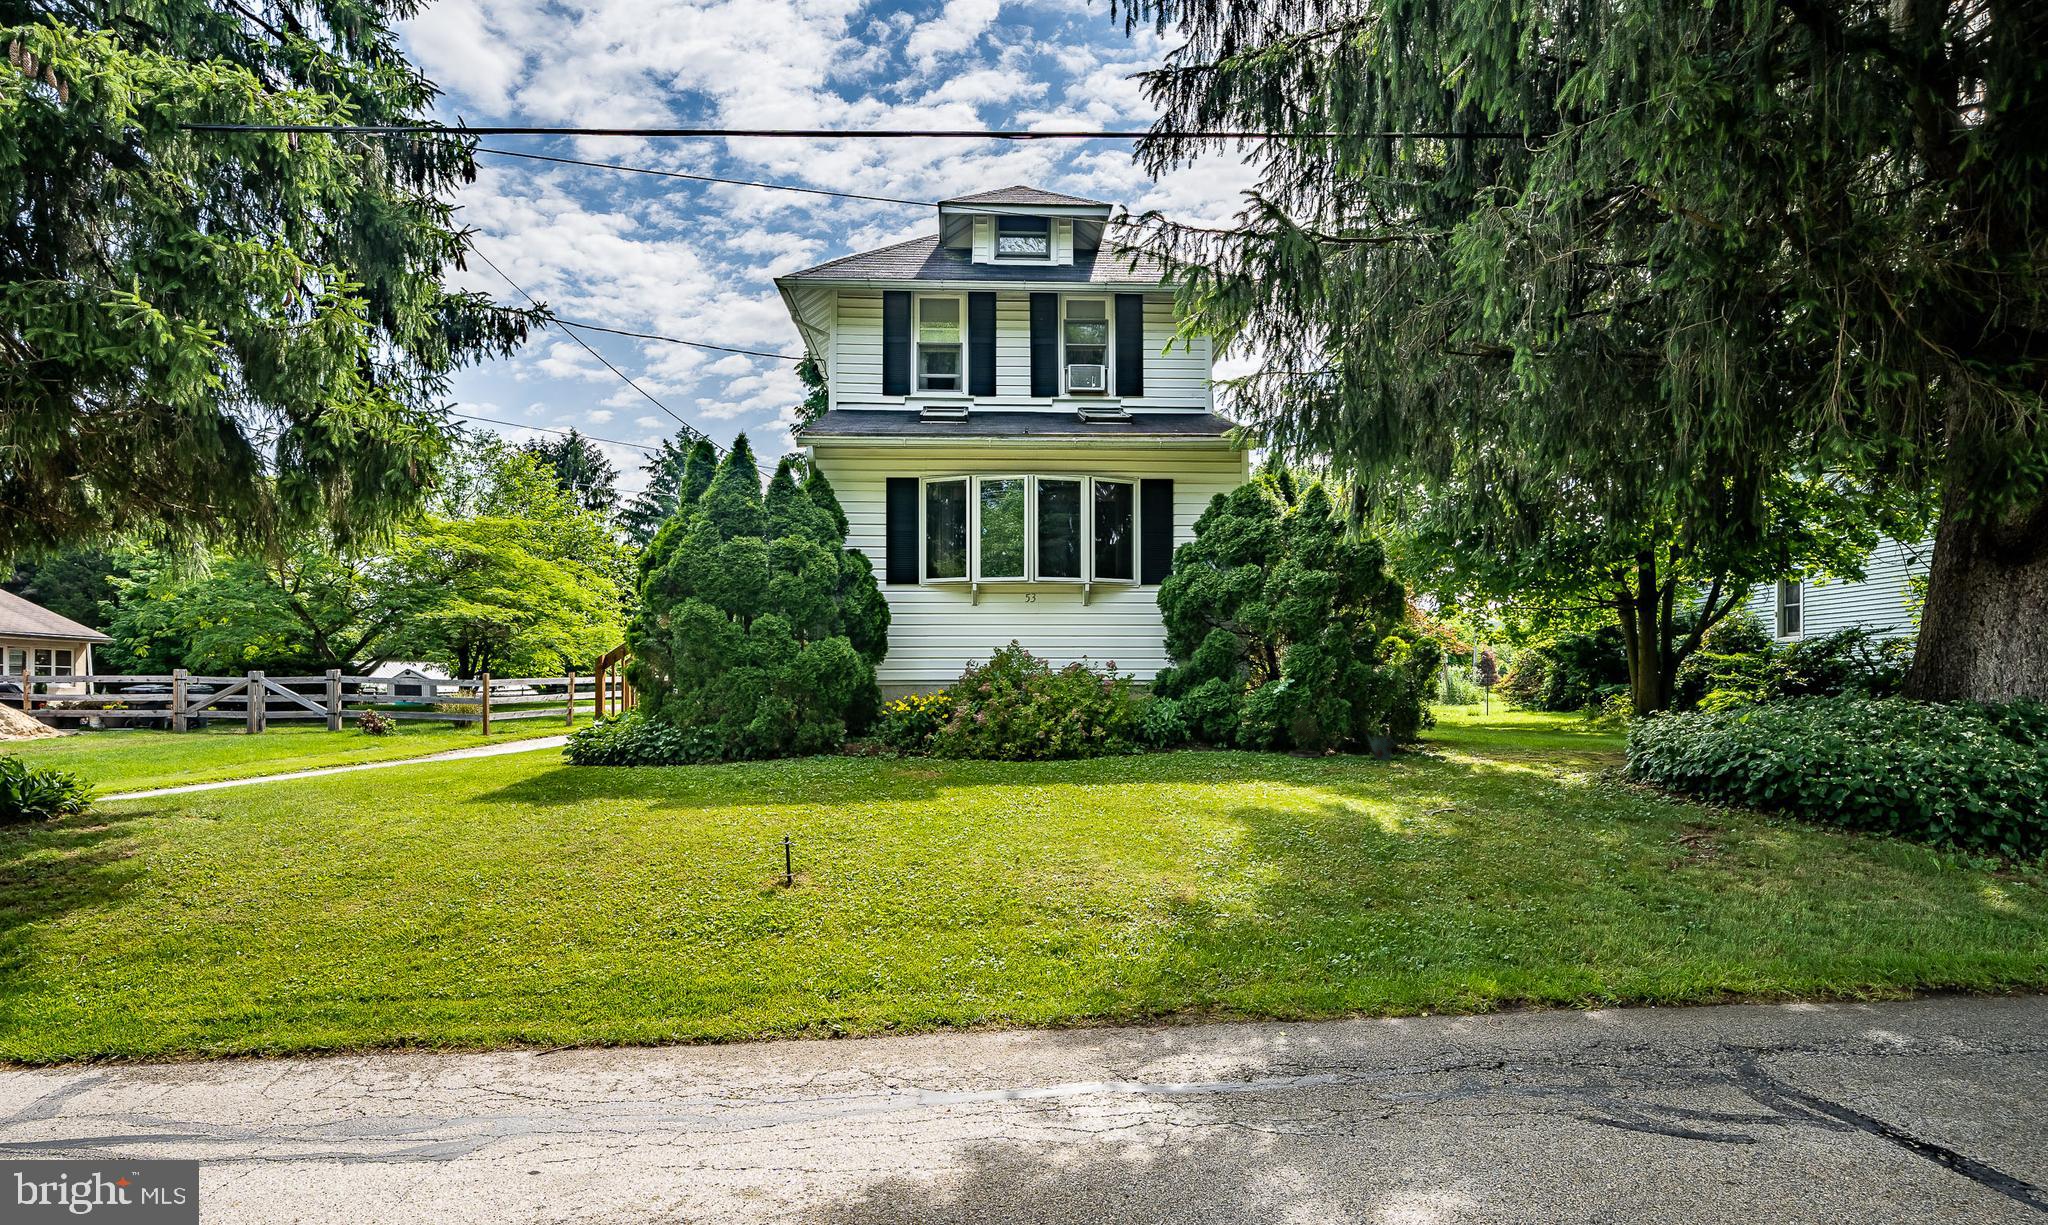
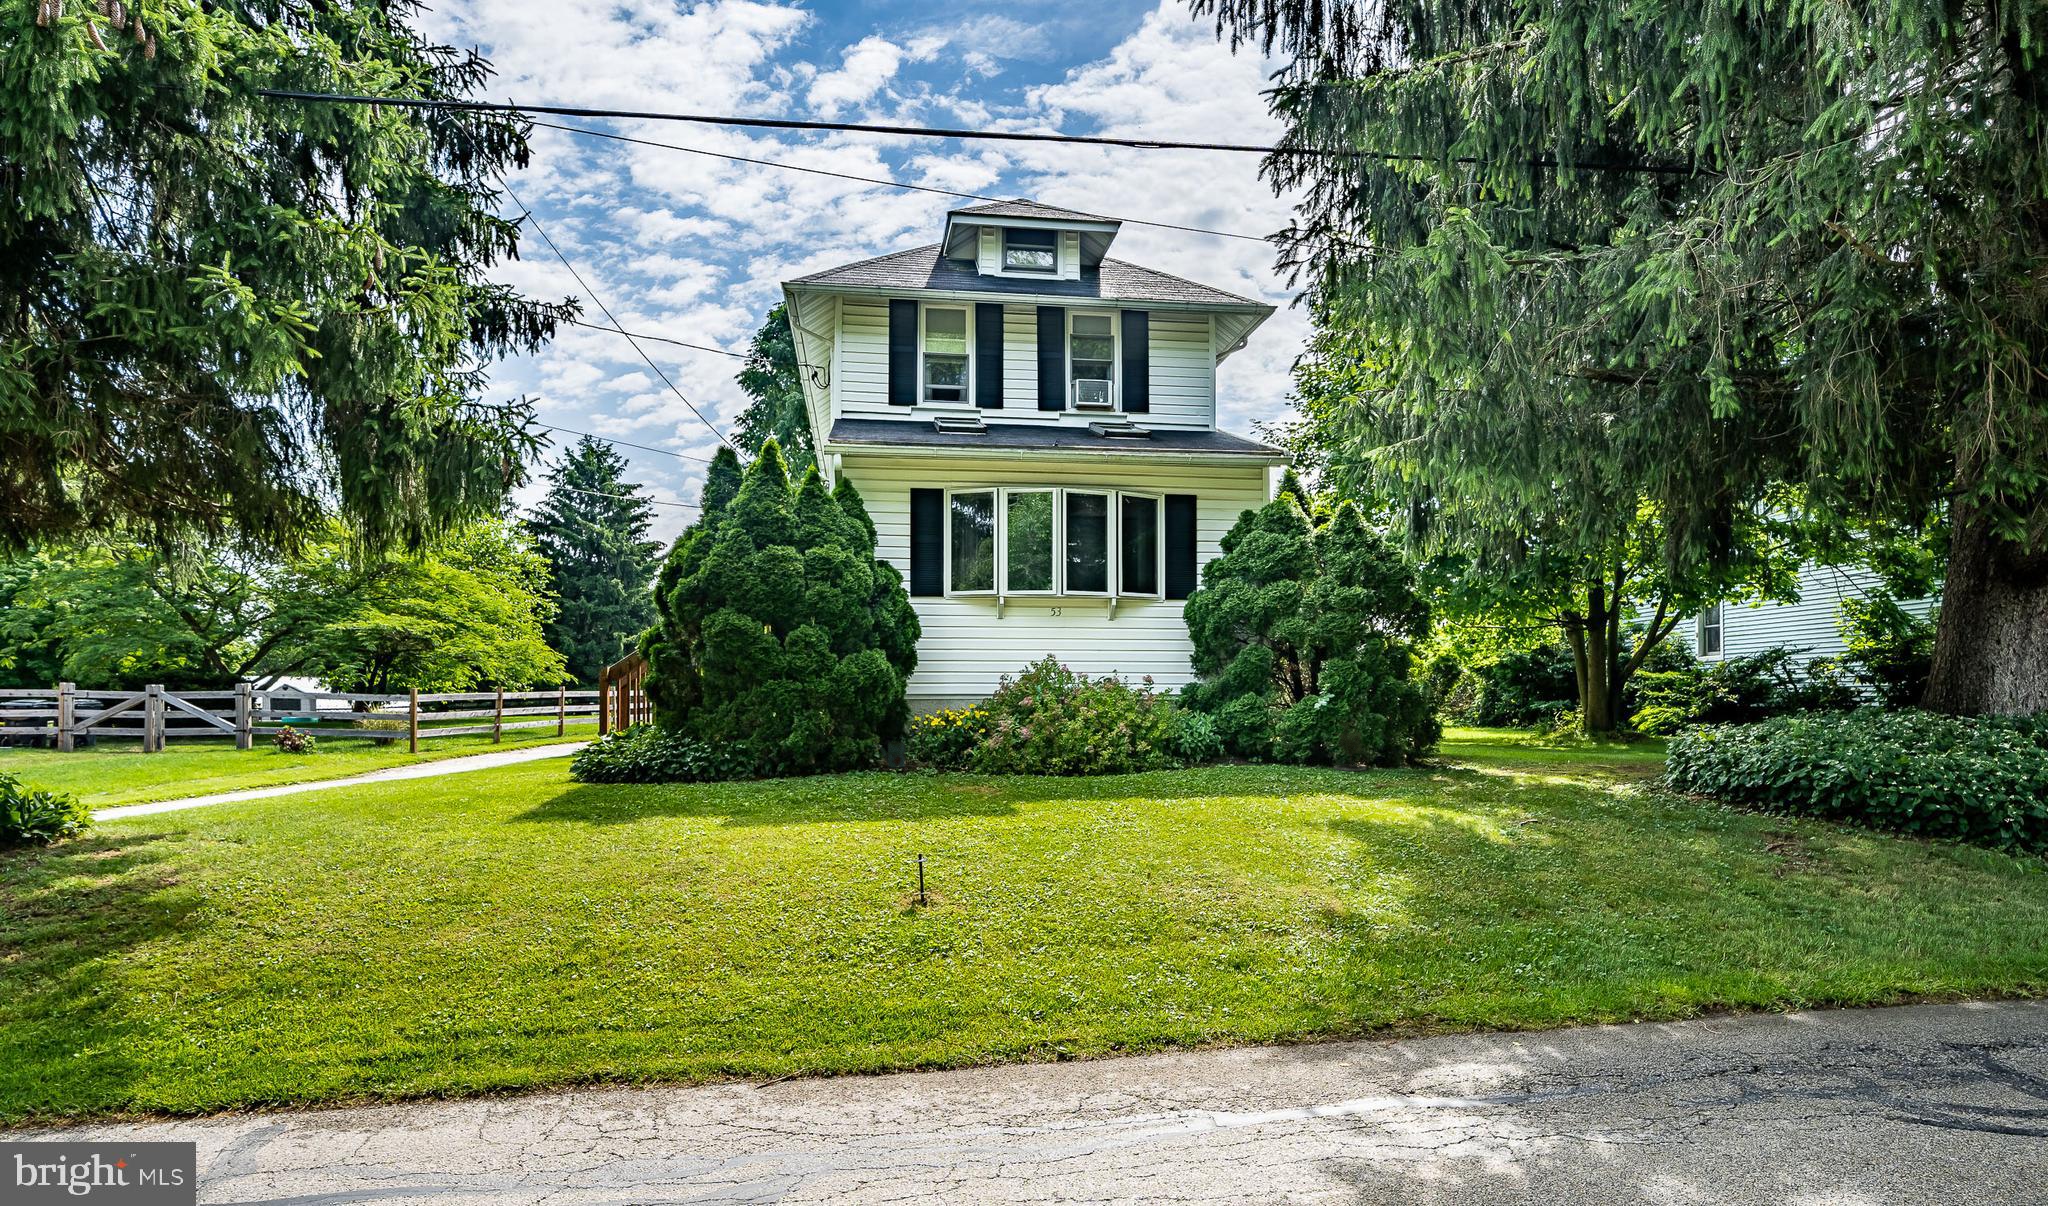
watering can: present [1364,730,1395,760] -> present [874,739,911,768]

